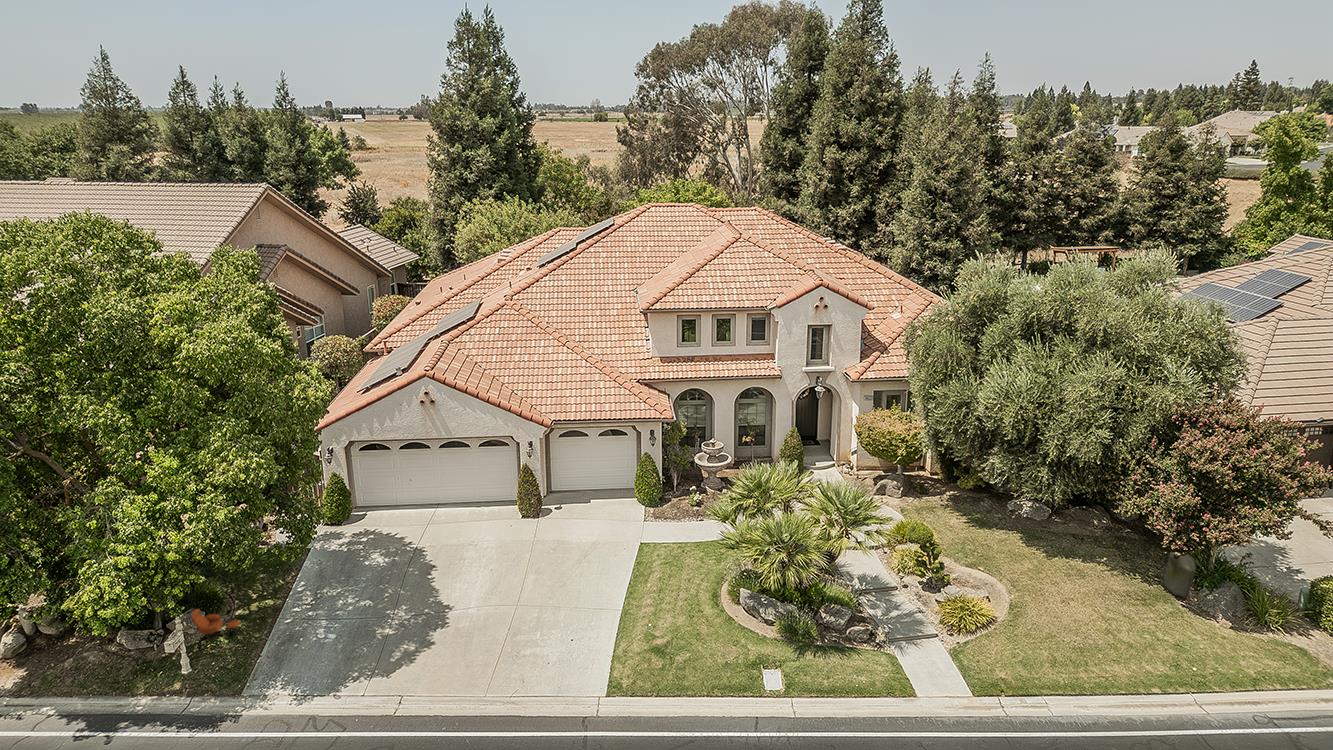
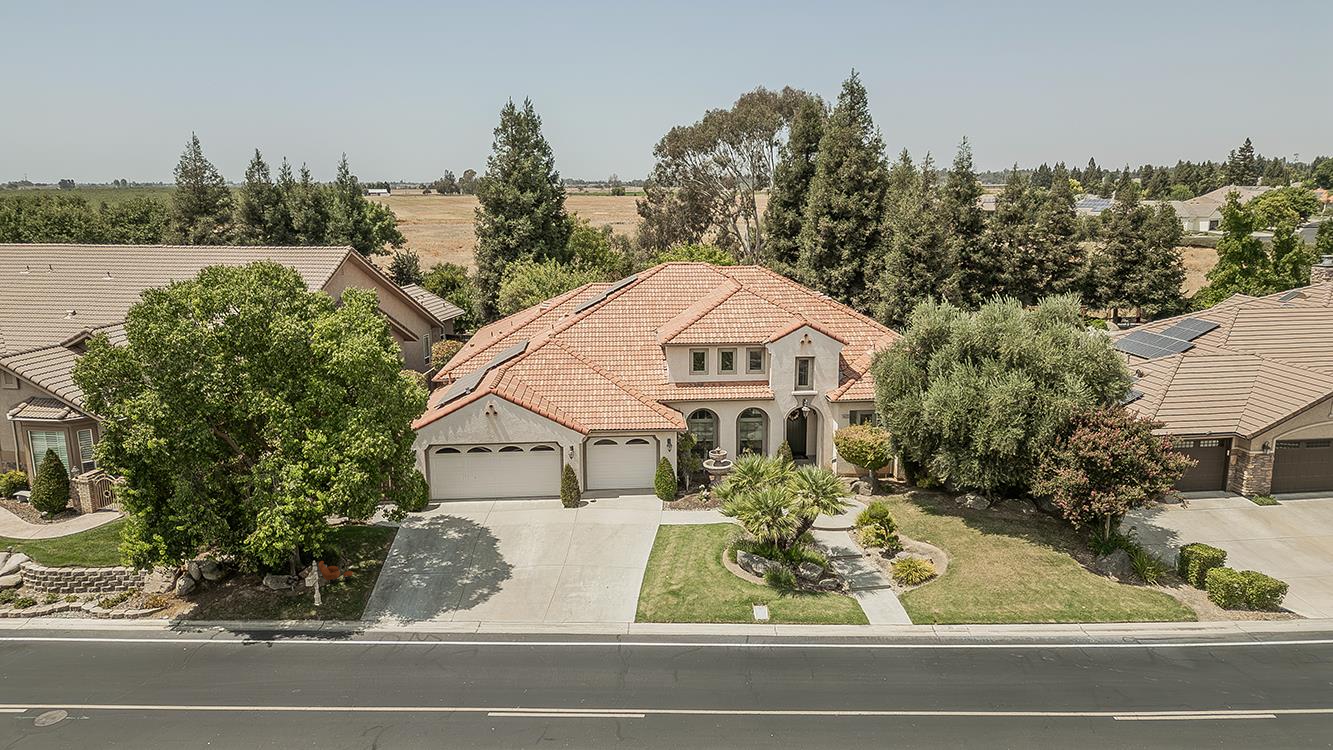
trash can: present [1164,552,1196,599] -> none [1075,527,1096,565]

